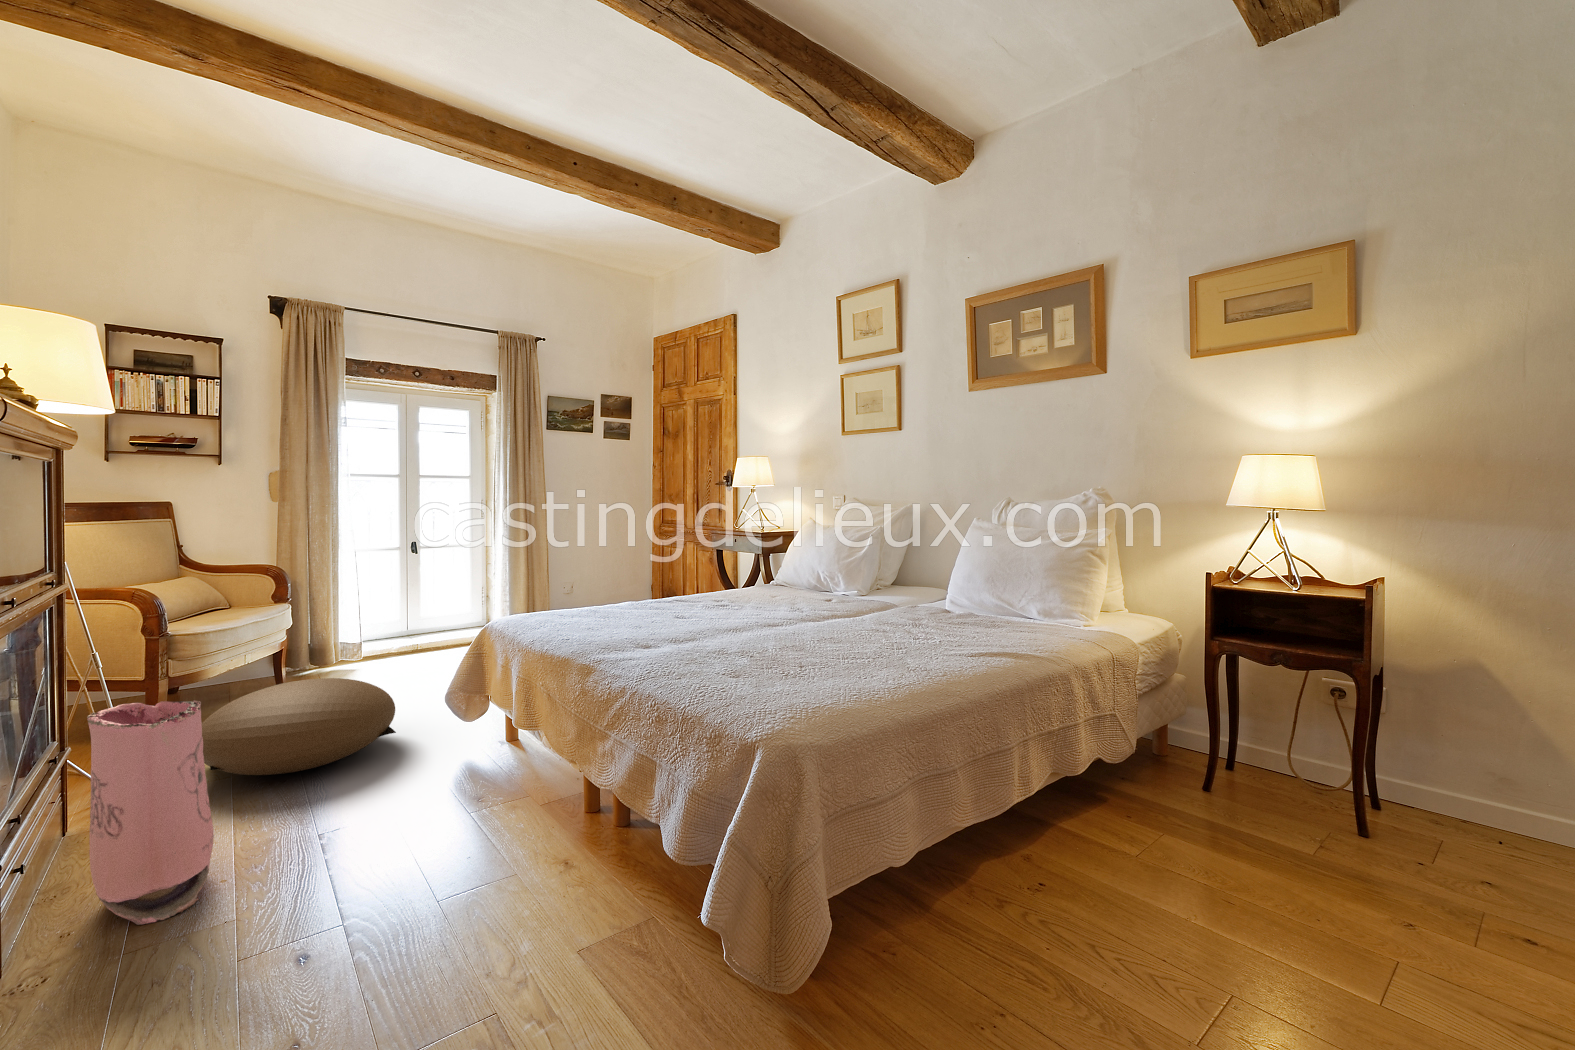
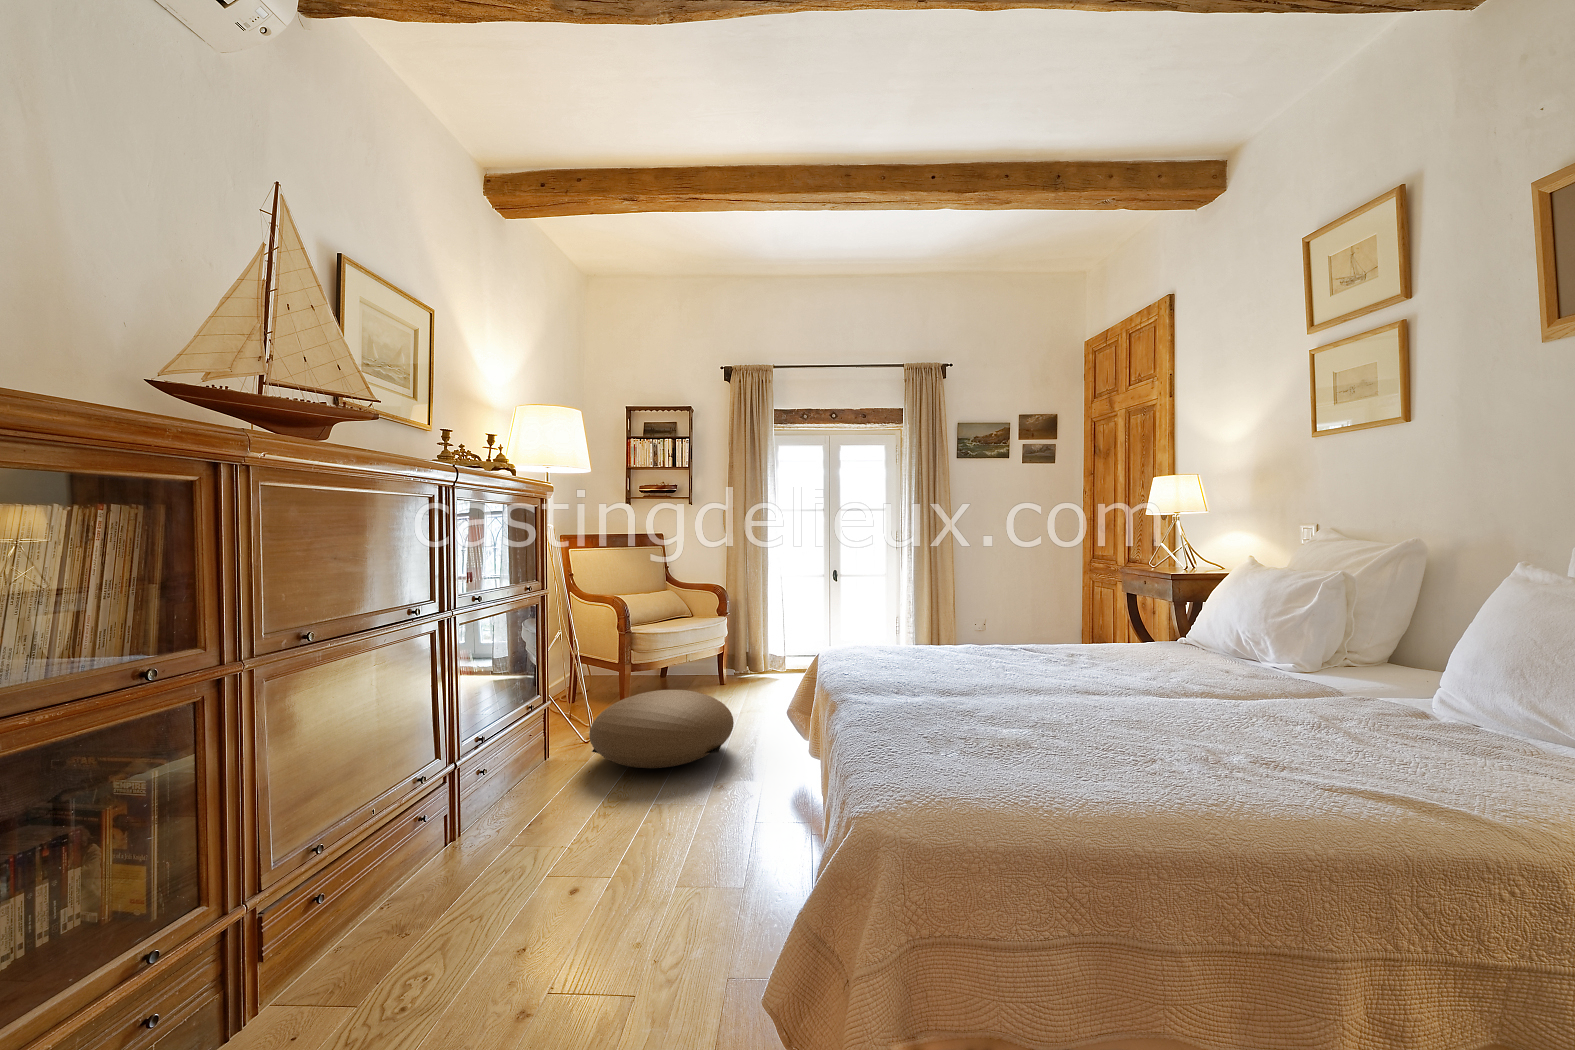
bag: present [87,700,214,925] -> none [456,693,537,865]

